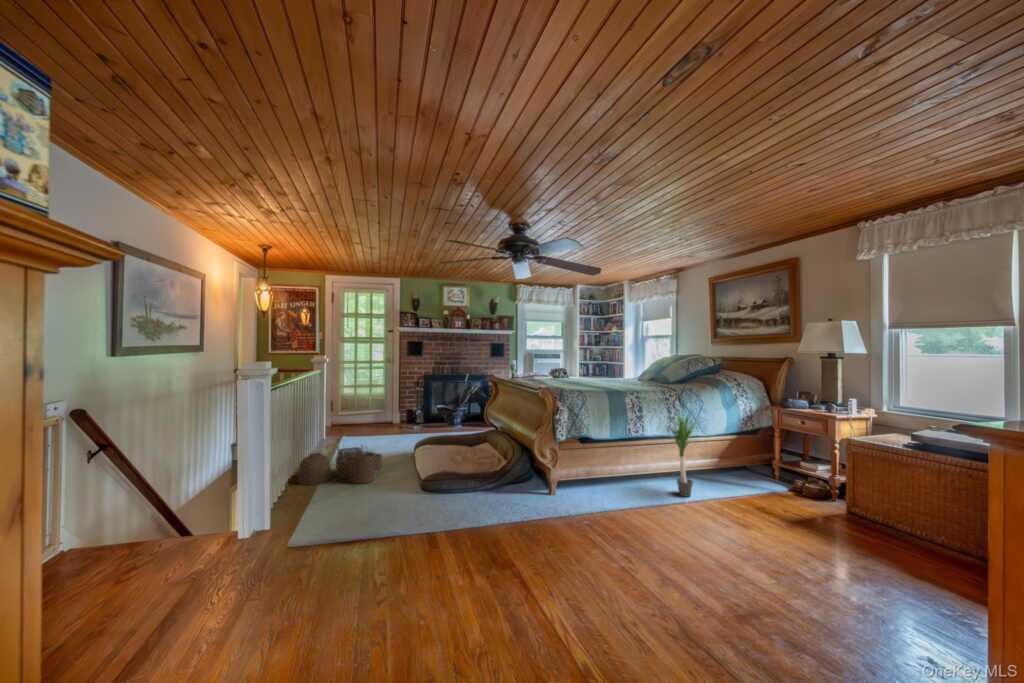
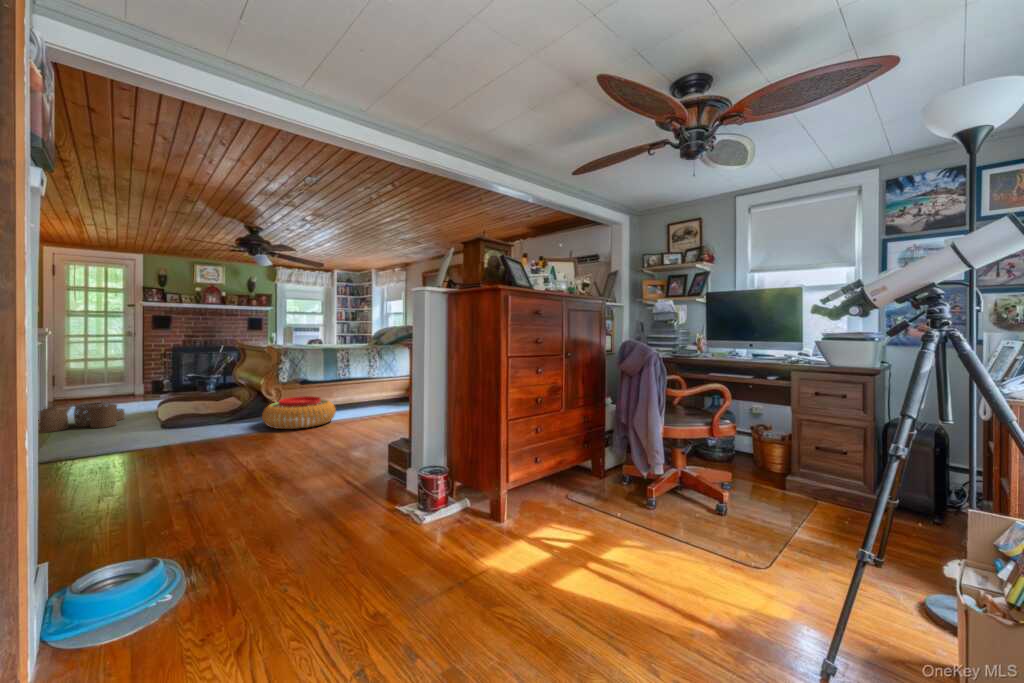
potted plant: present [669,414,706,496] -> none [351,354,391,412]
pouf: none [541,466,647,532] -> present [262,396,336,429]

